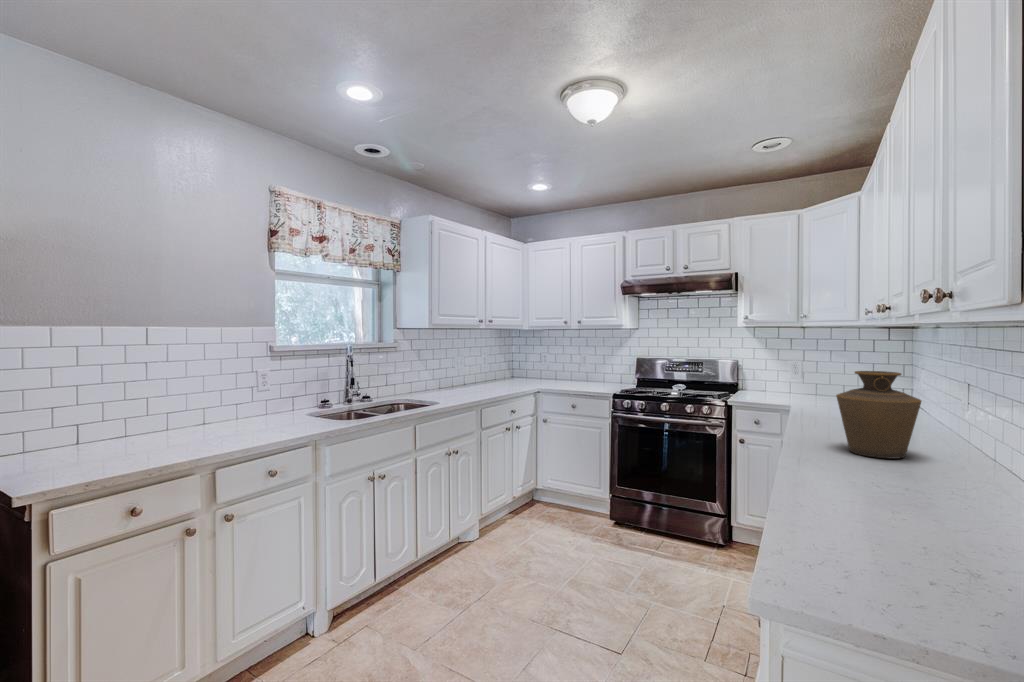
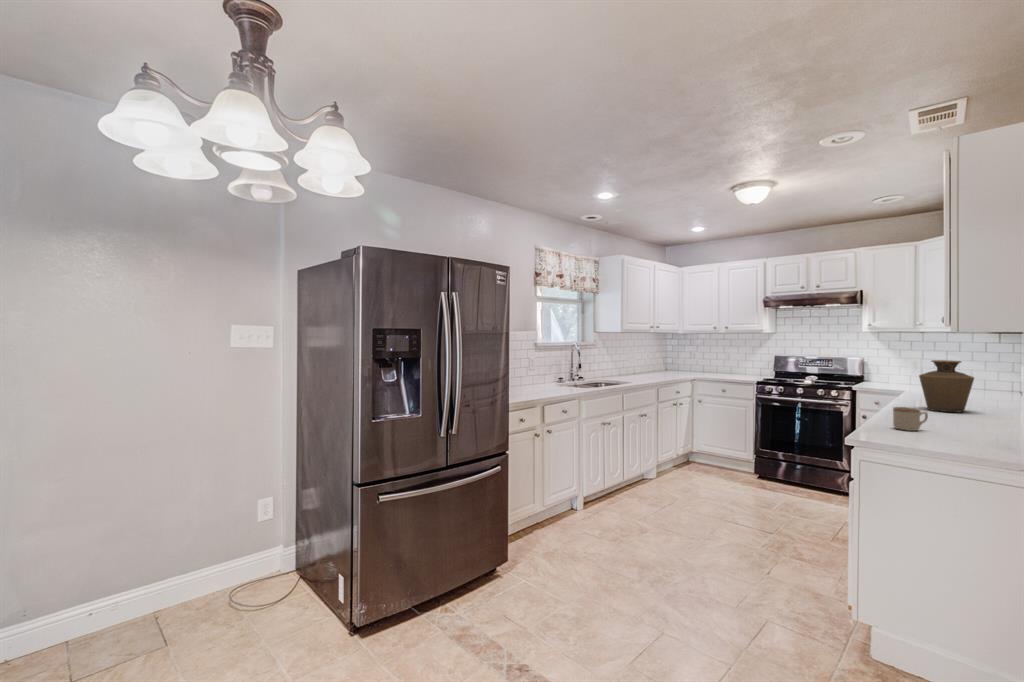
mug: none [845,487,916,550] -> present [893,407,928,431]

